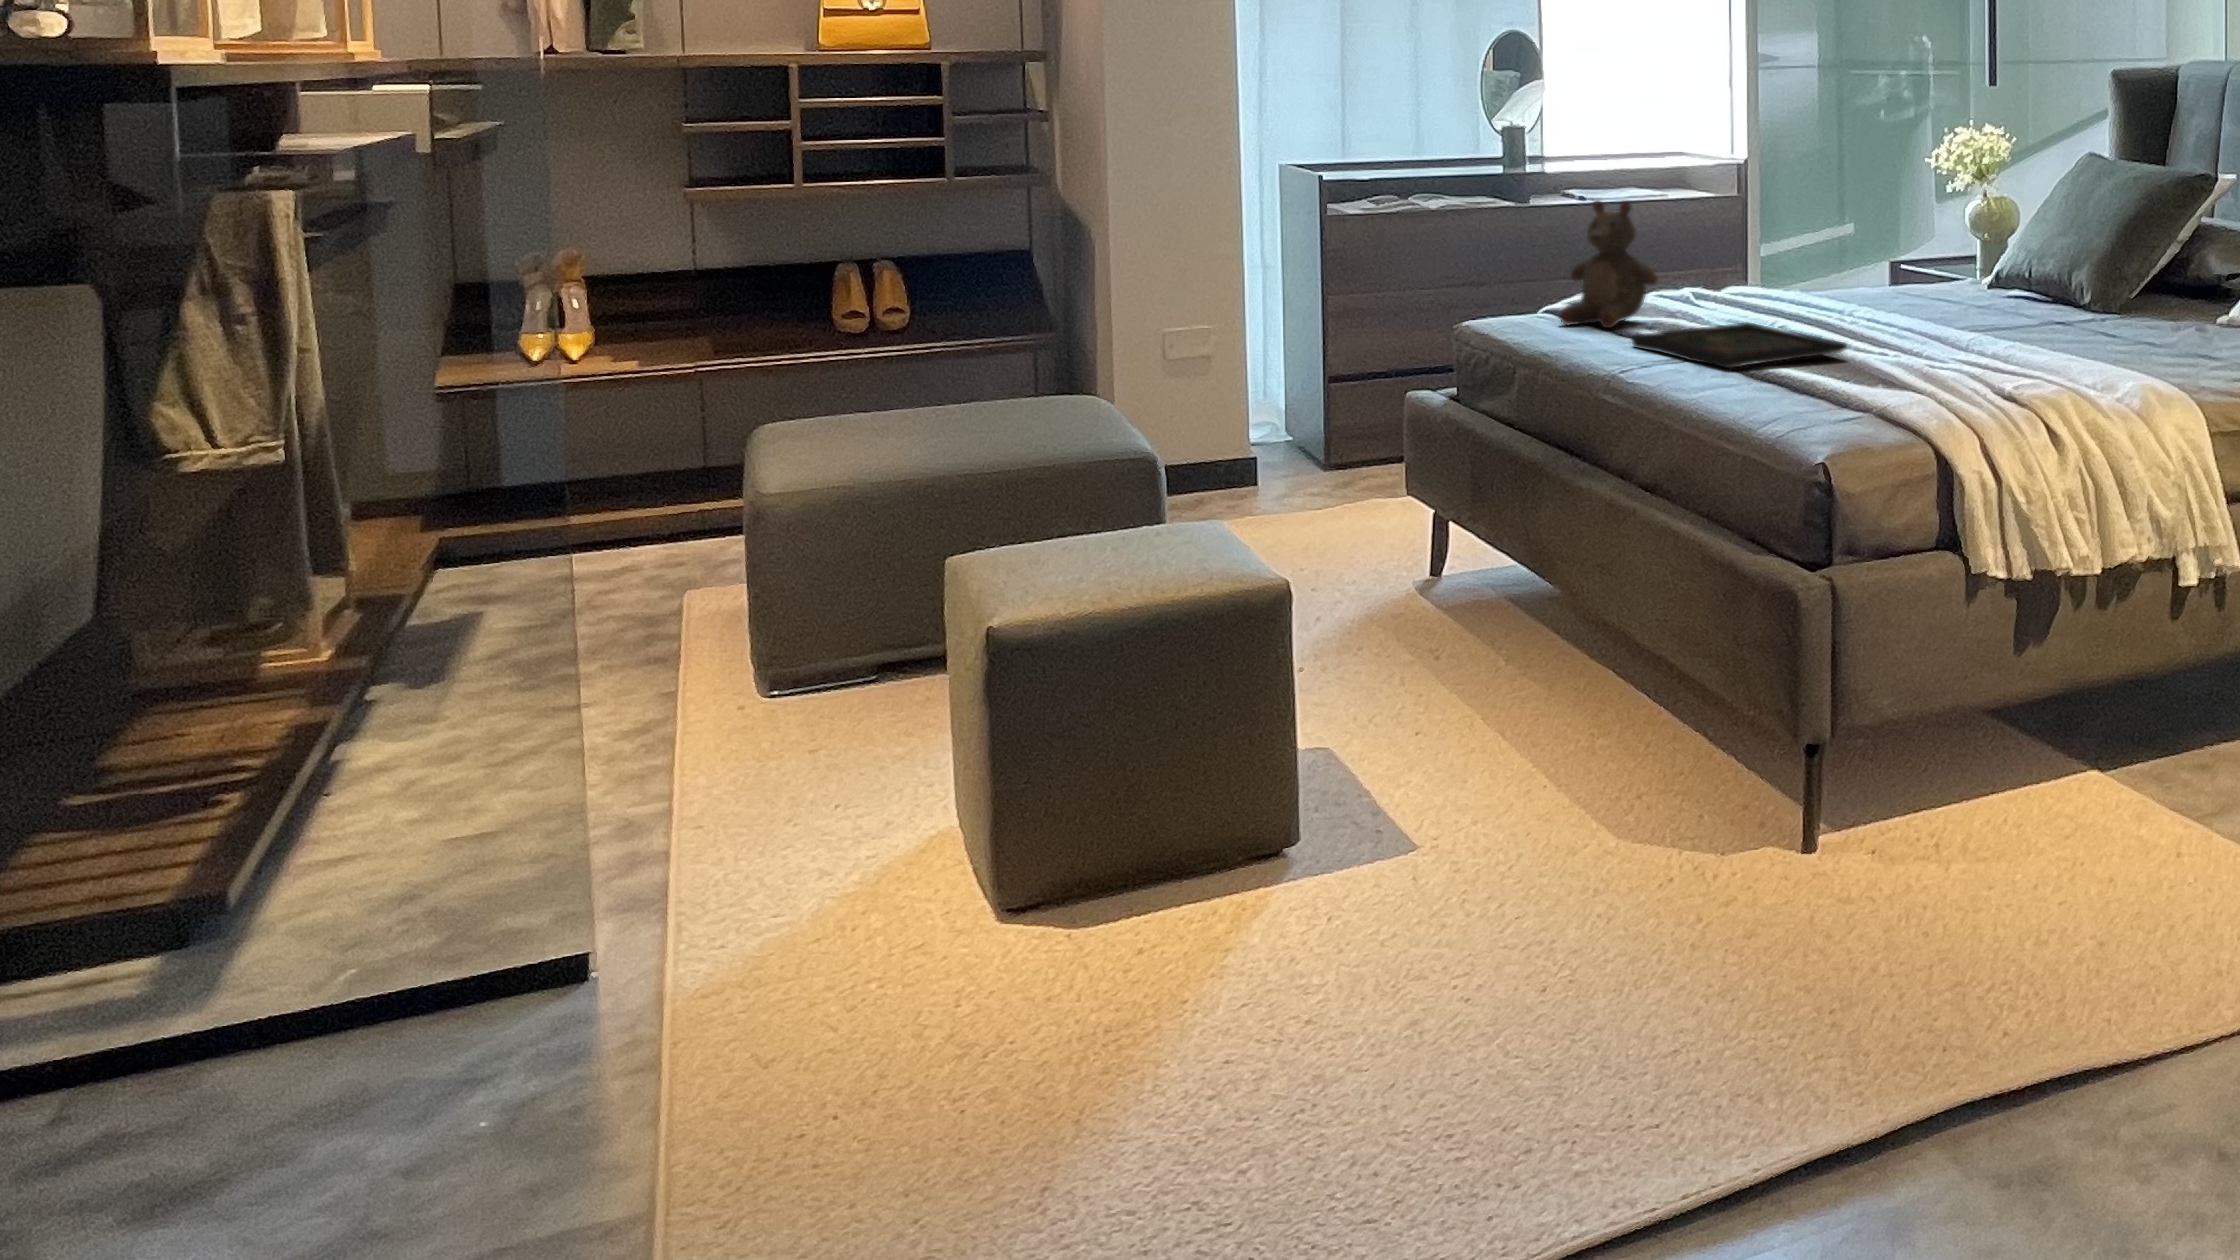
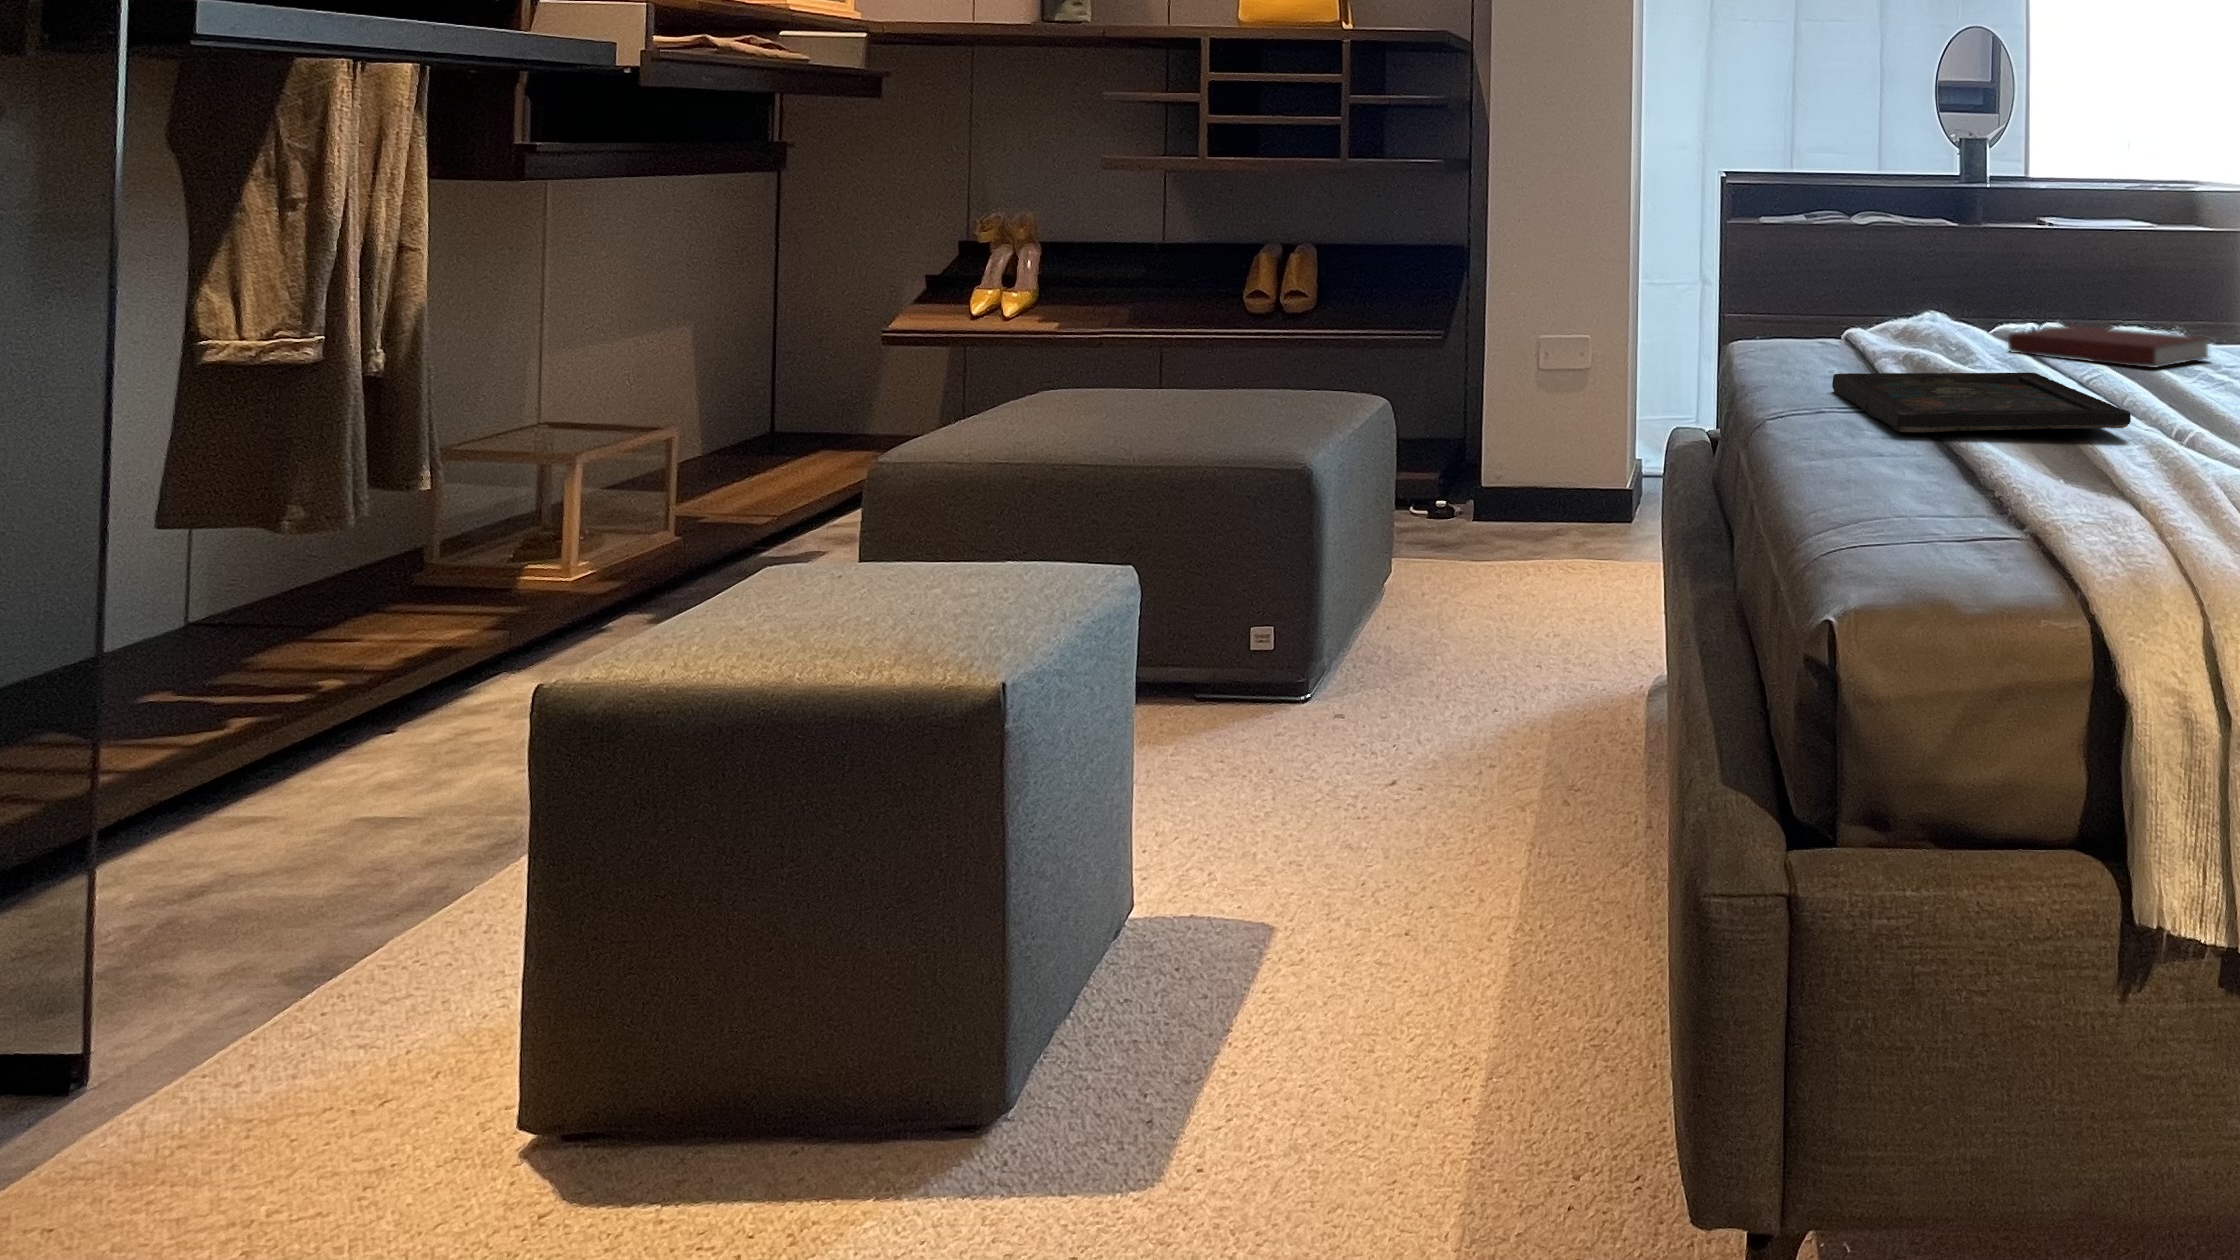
stuffed bear: present [1560,200,1658,328] -> none [1797,186,1937,367]
notebook: none [1672,282,1803,310] -> present [2008,325,2209,368]

